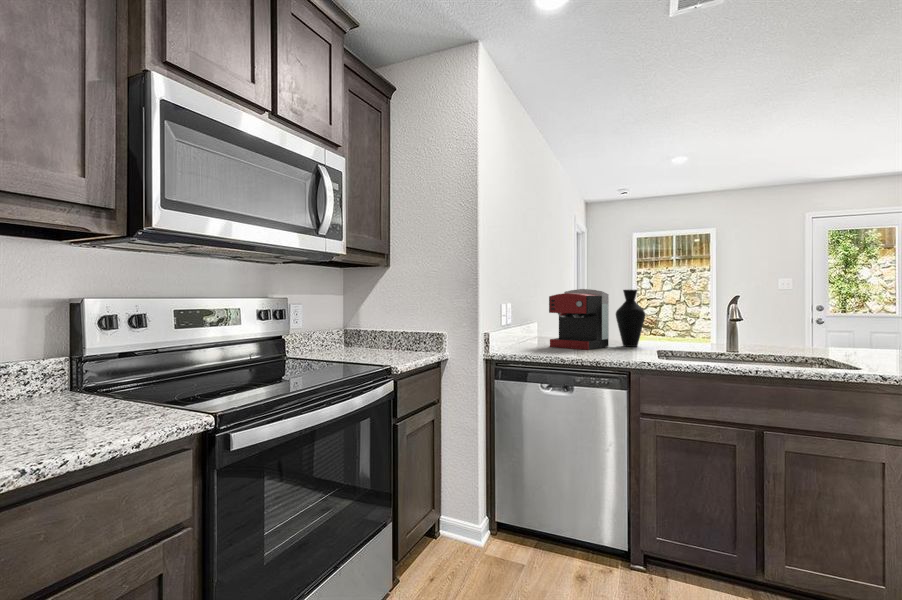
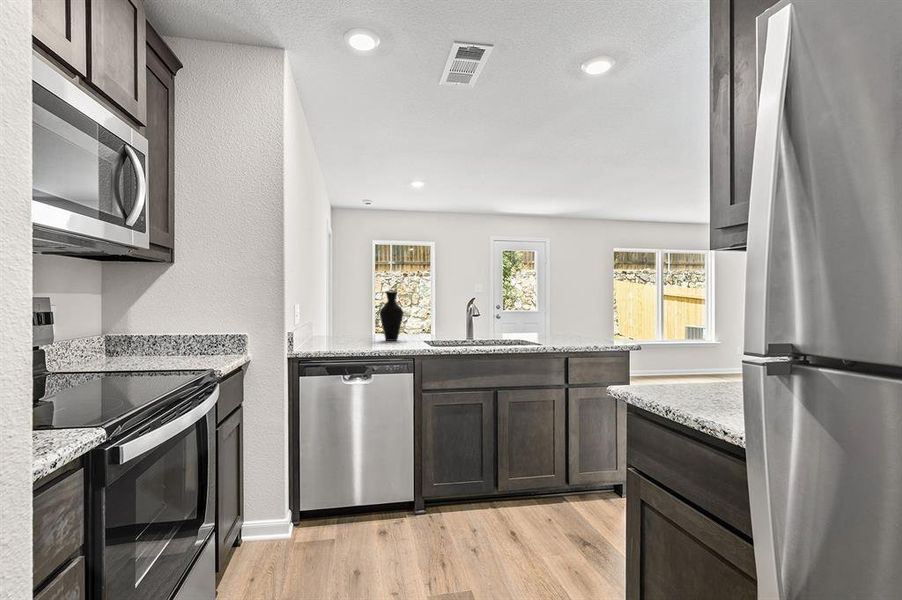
coffee maker: present [549,289,609,350] -> none [328,290,377,344]

